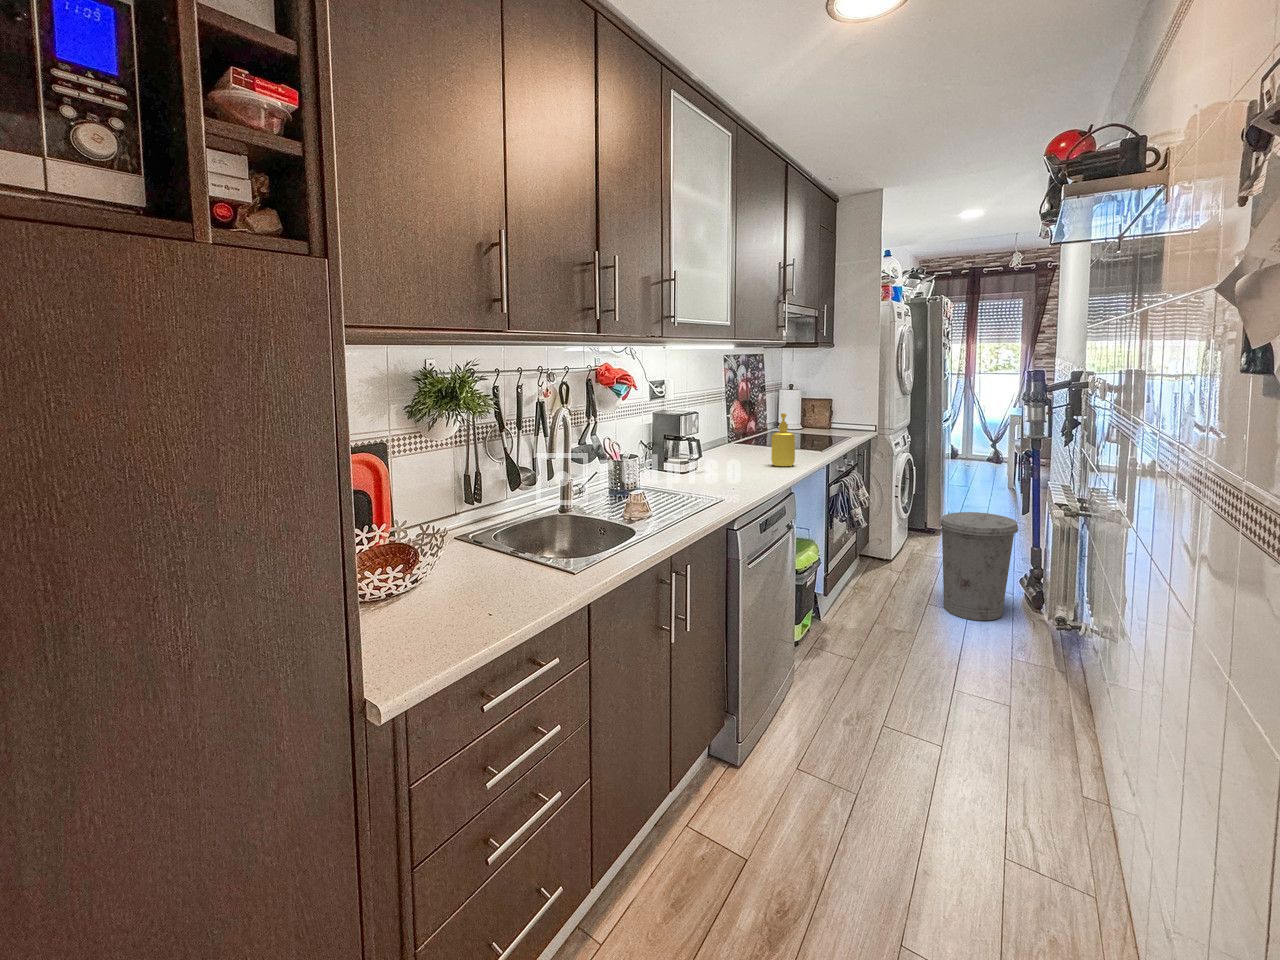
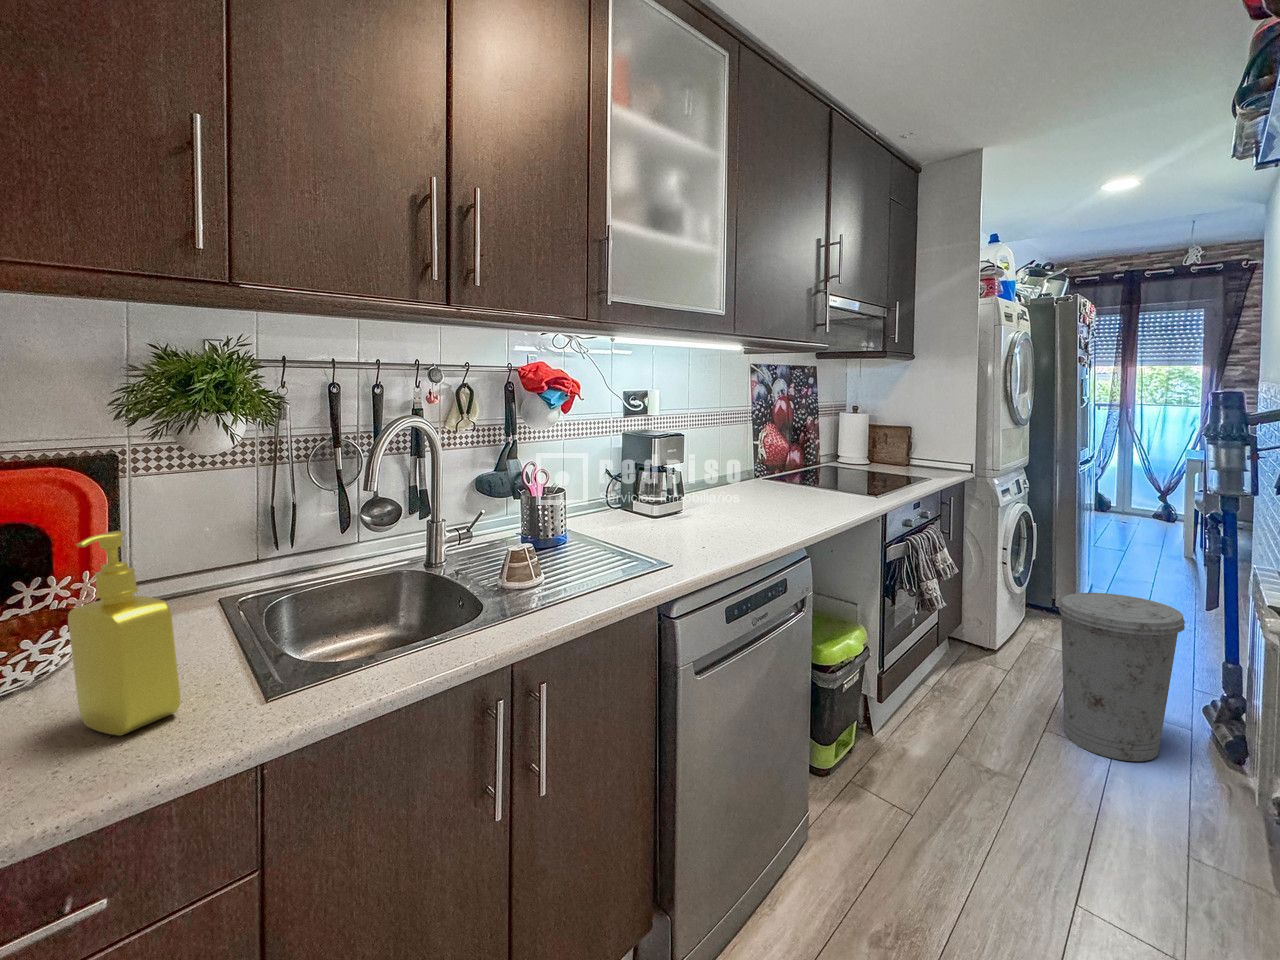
soap dispenser: present [771,413,795,466] -> present [68,531,180,736]

